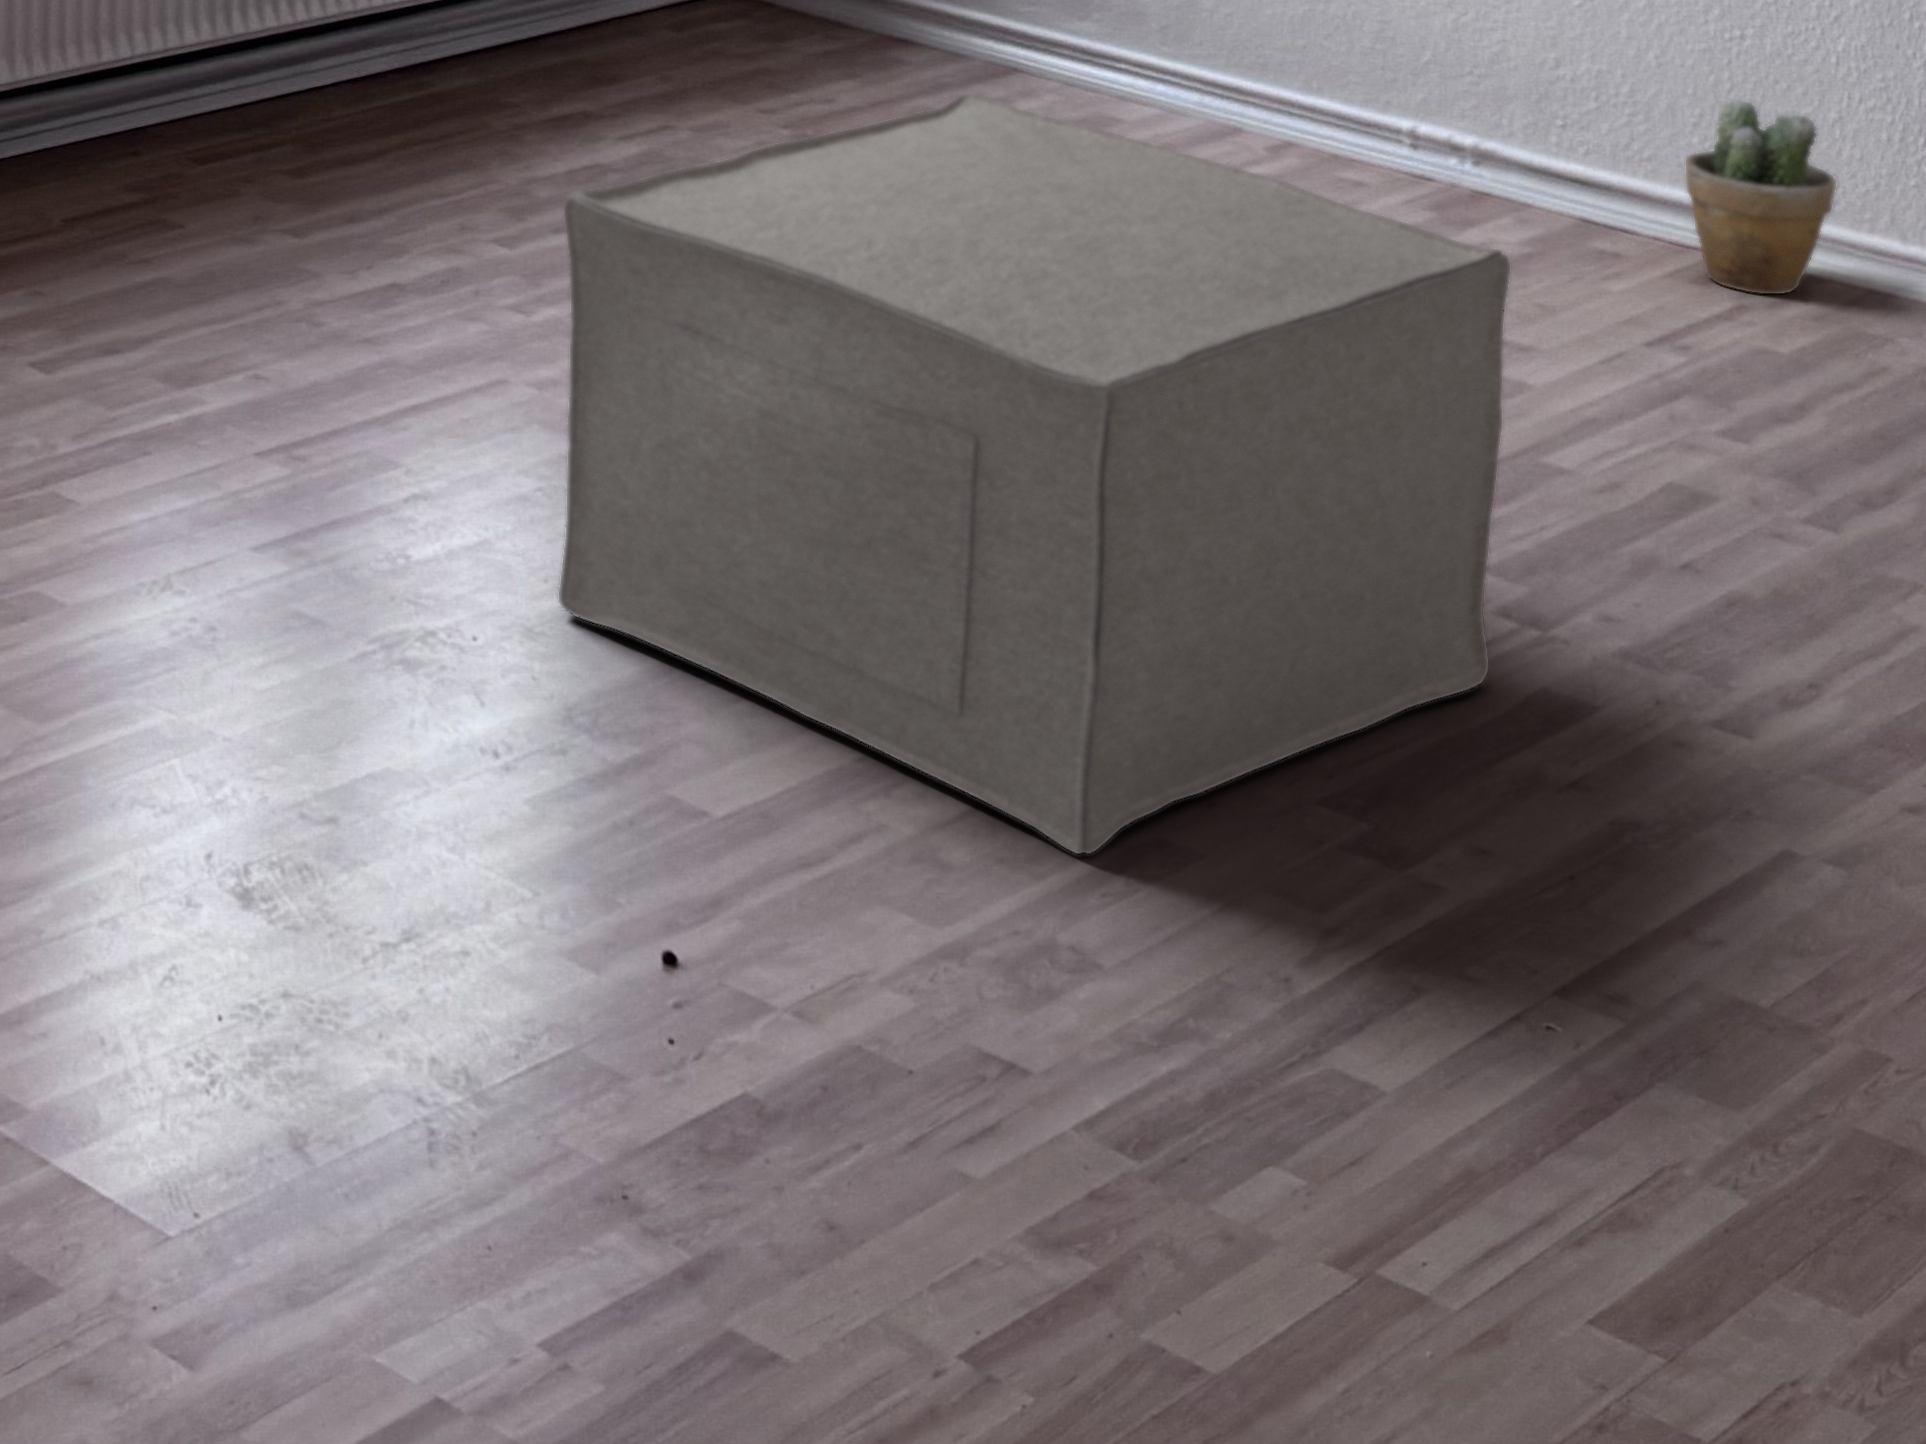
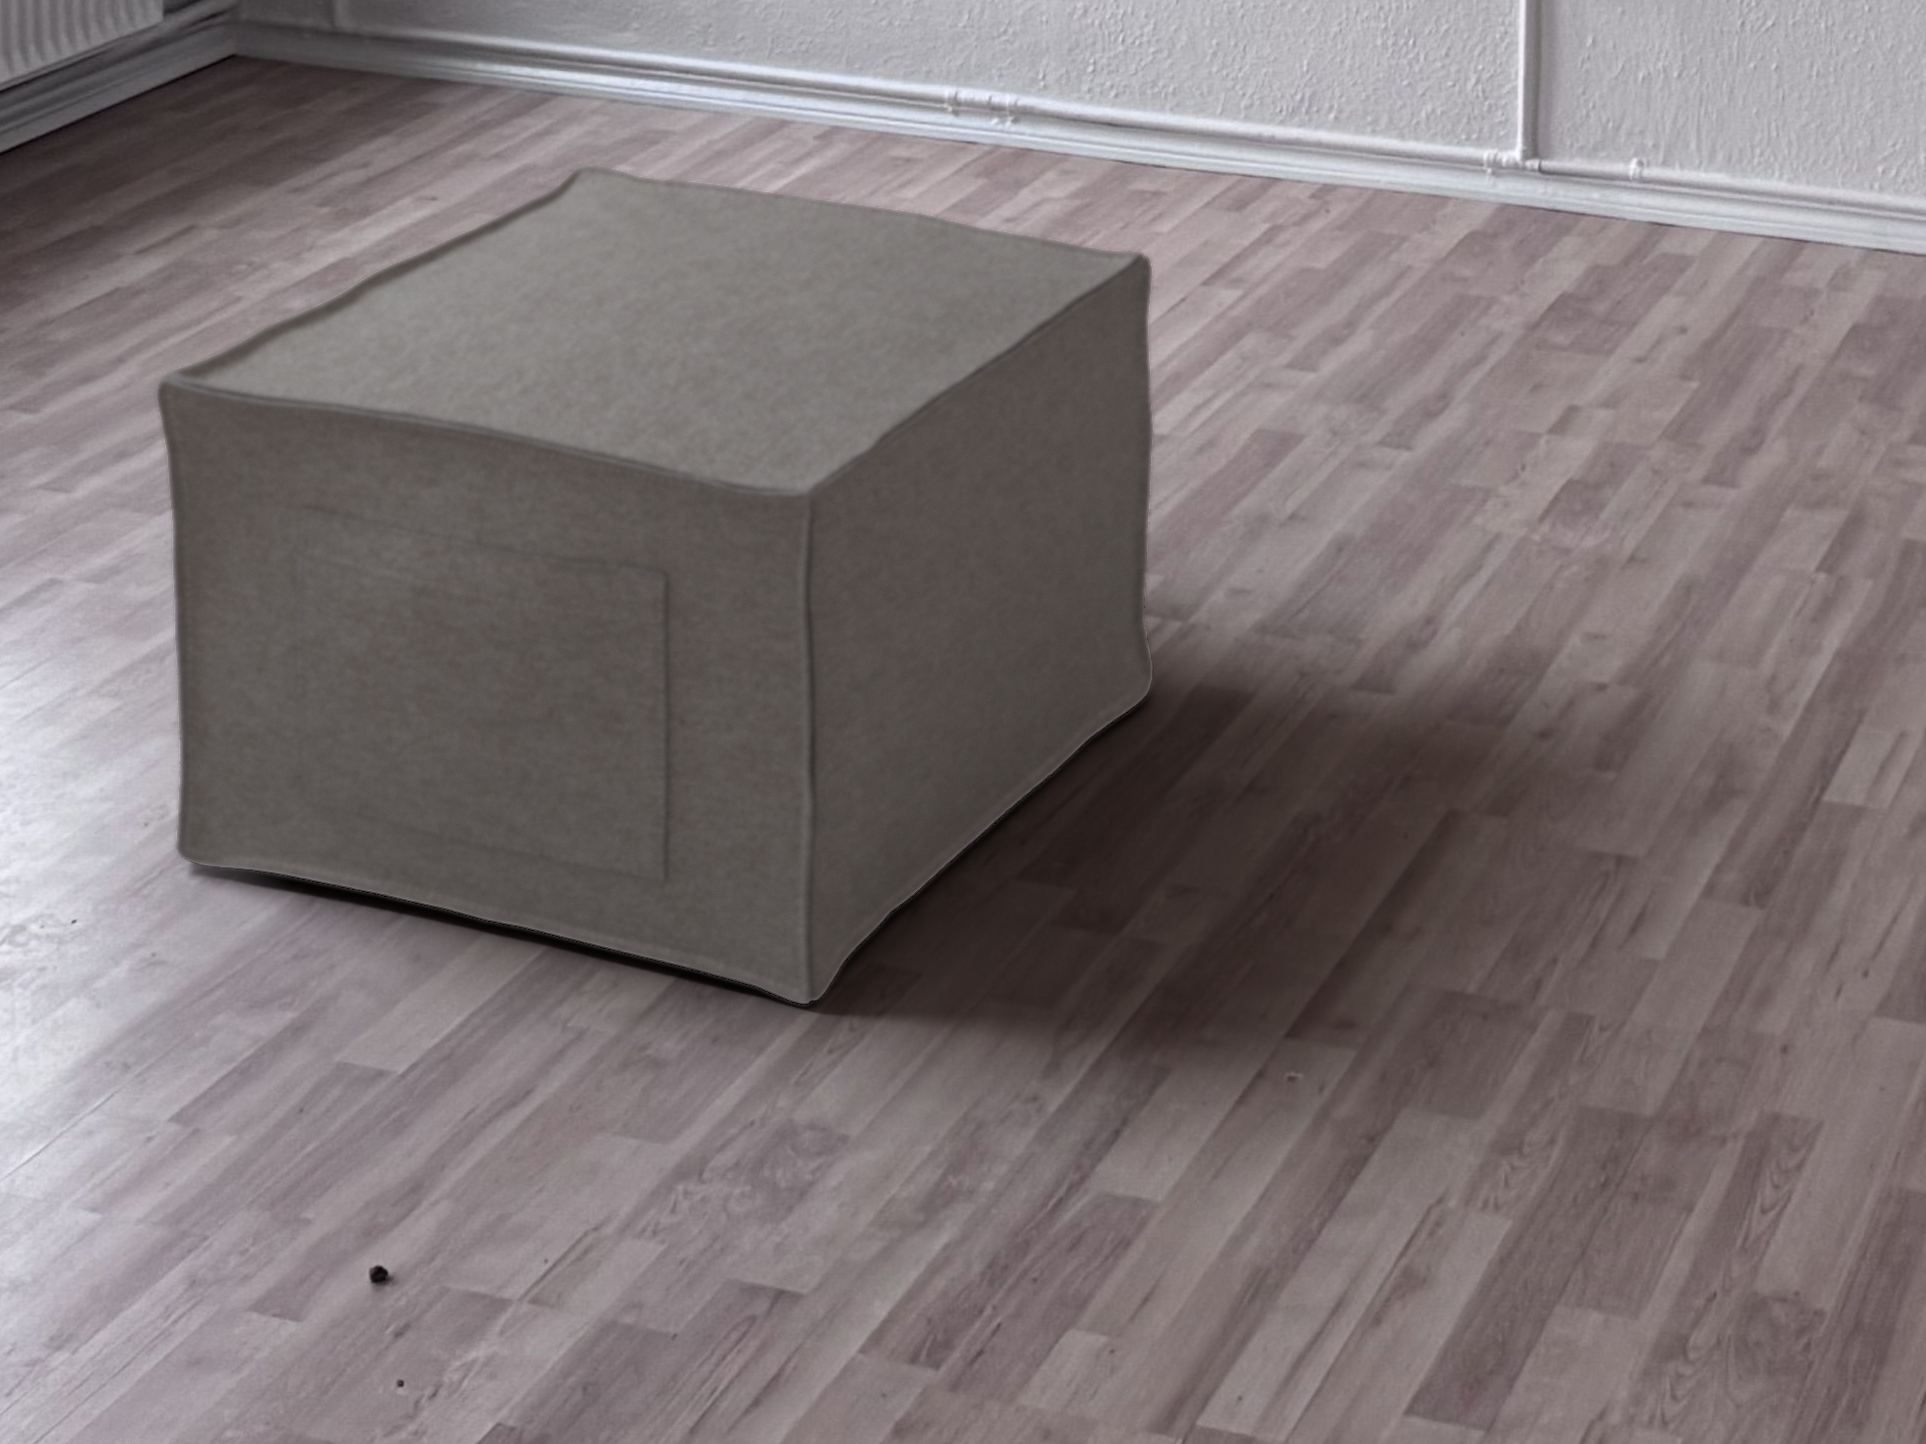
potted plant: present [1686,100,1836,294] -> none [1221,32,1350,215]

